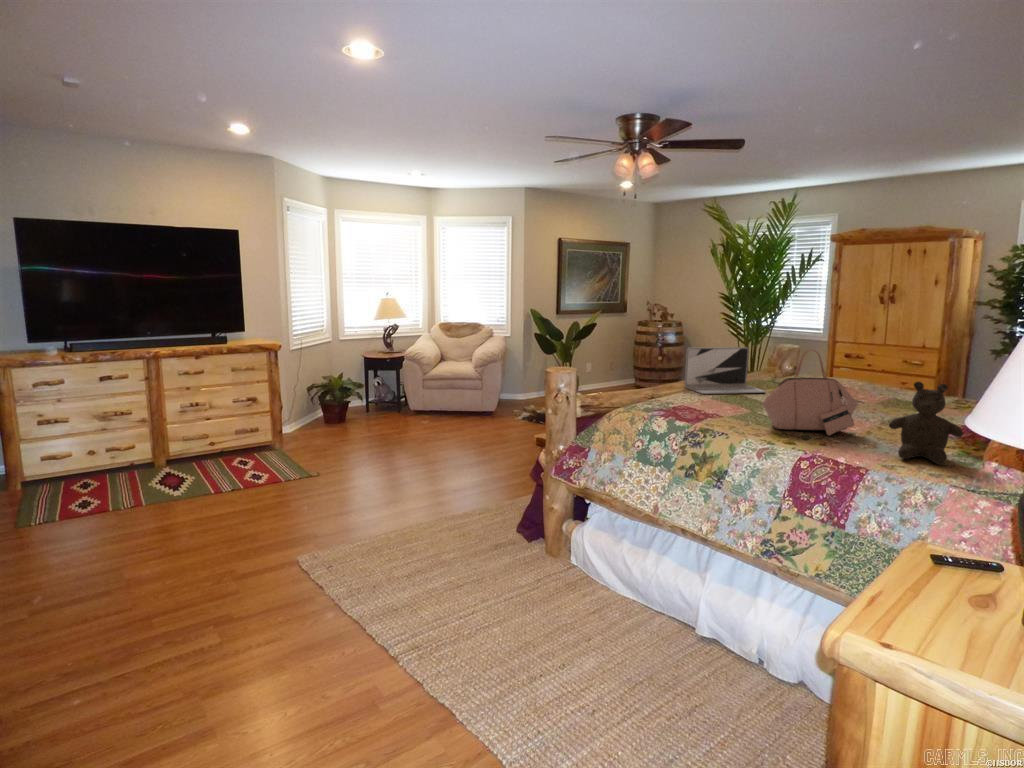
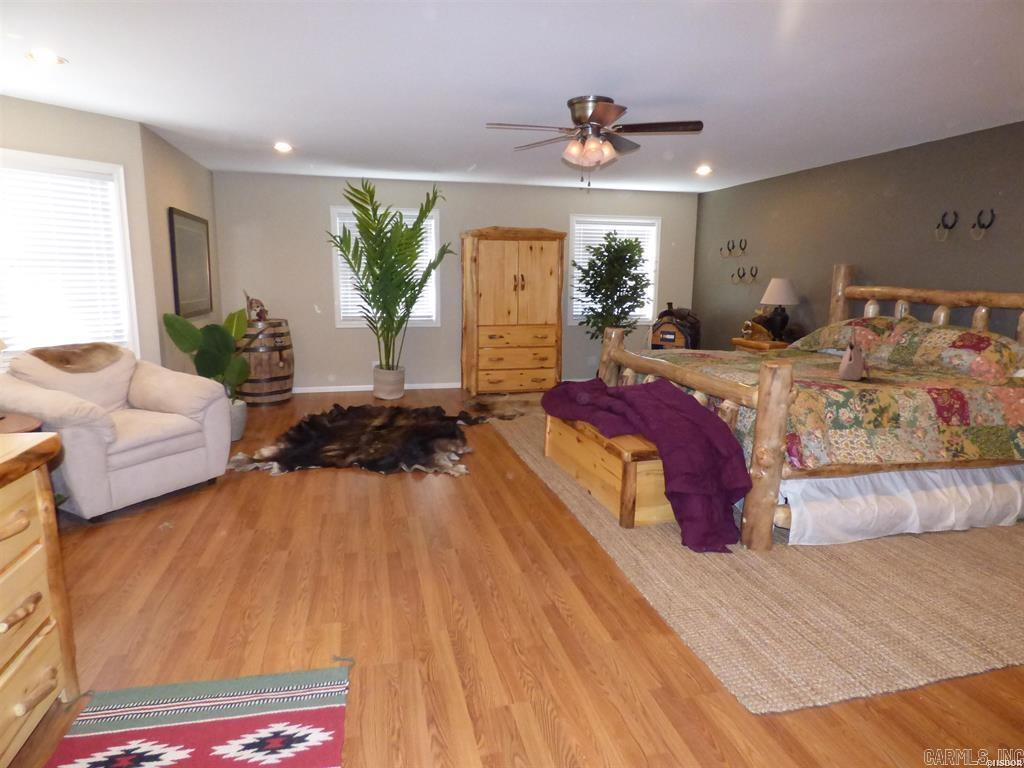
laptop: present [684,347,766,394] -> none [684,329,725,371]
teddy bear: present [889,382,963,464] -> none [898,335,936,381]

